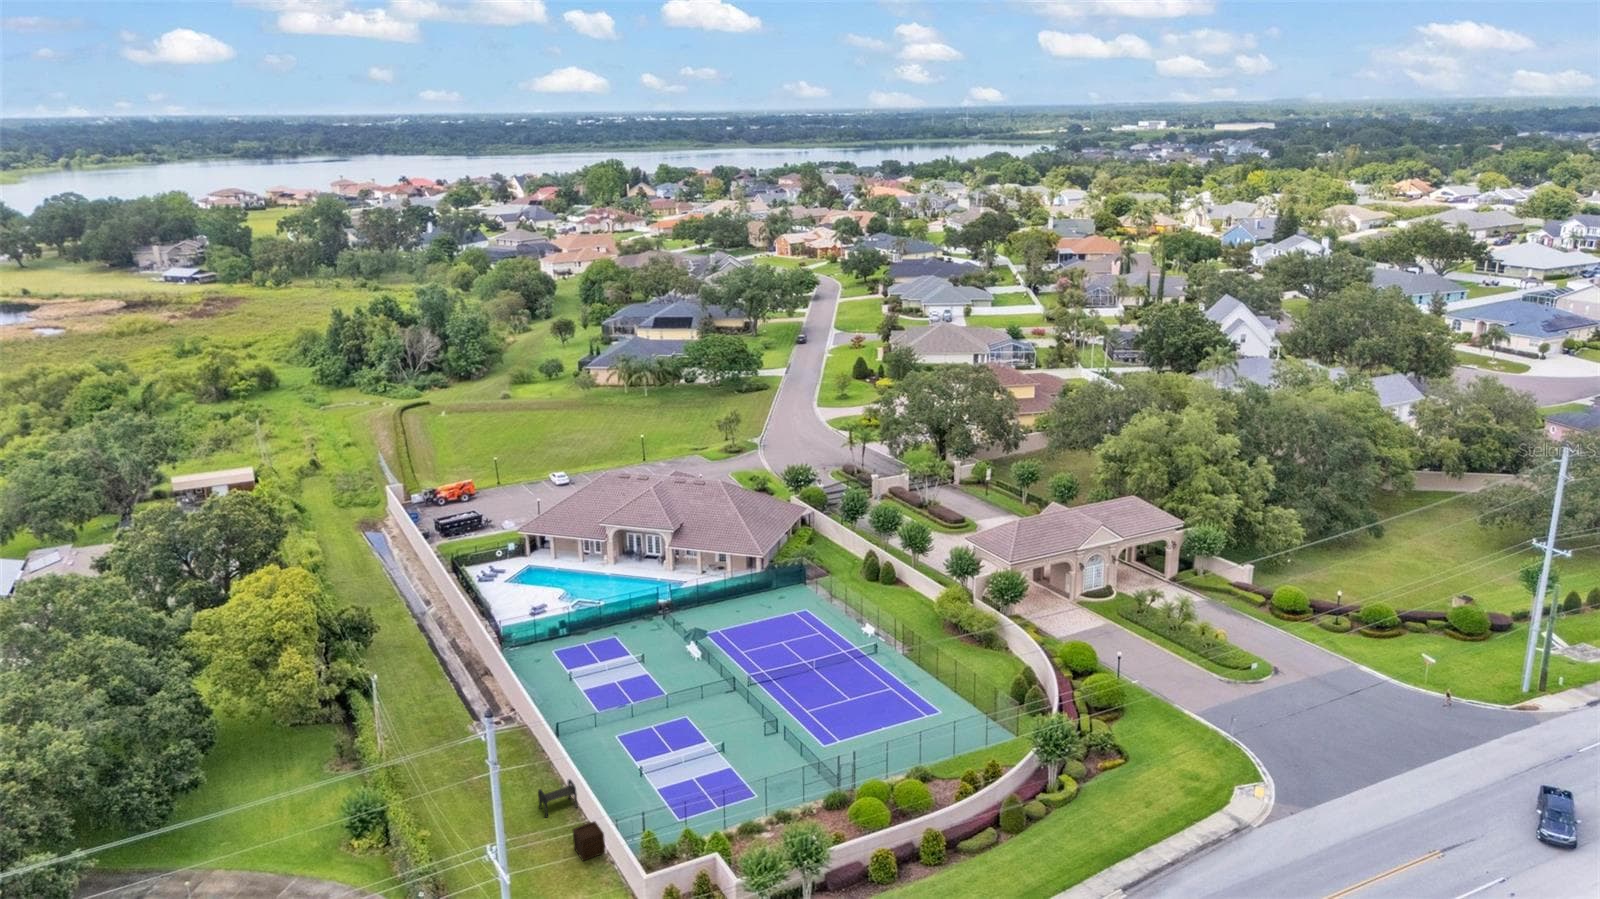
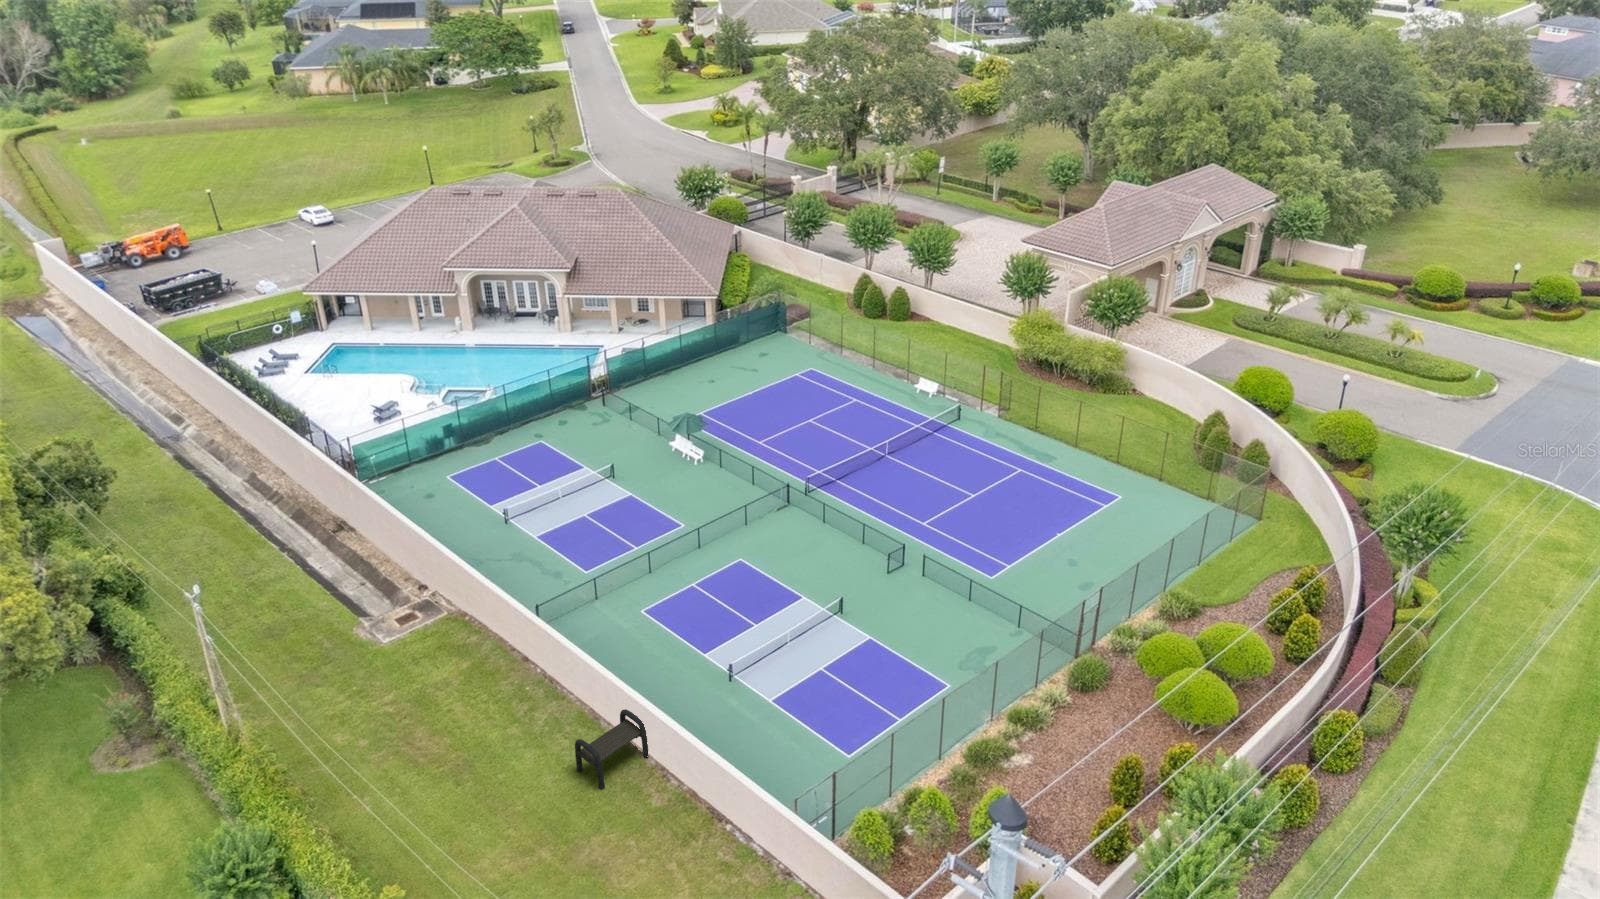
wooden crate: present [573,821,605,861] -> none [688,787,755,868]

